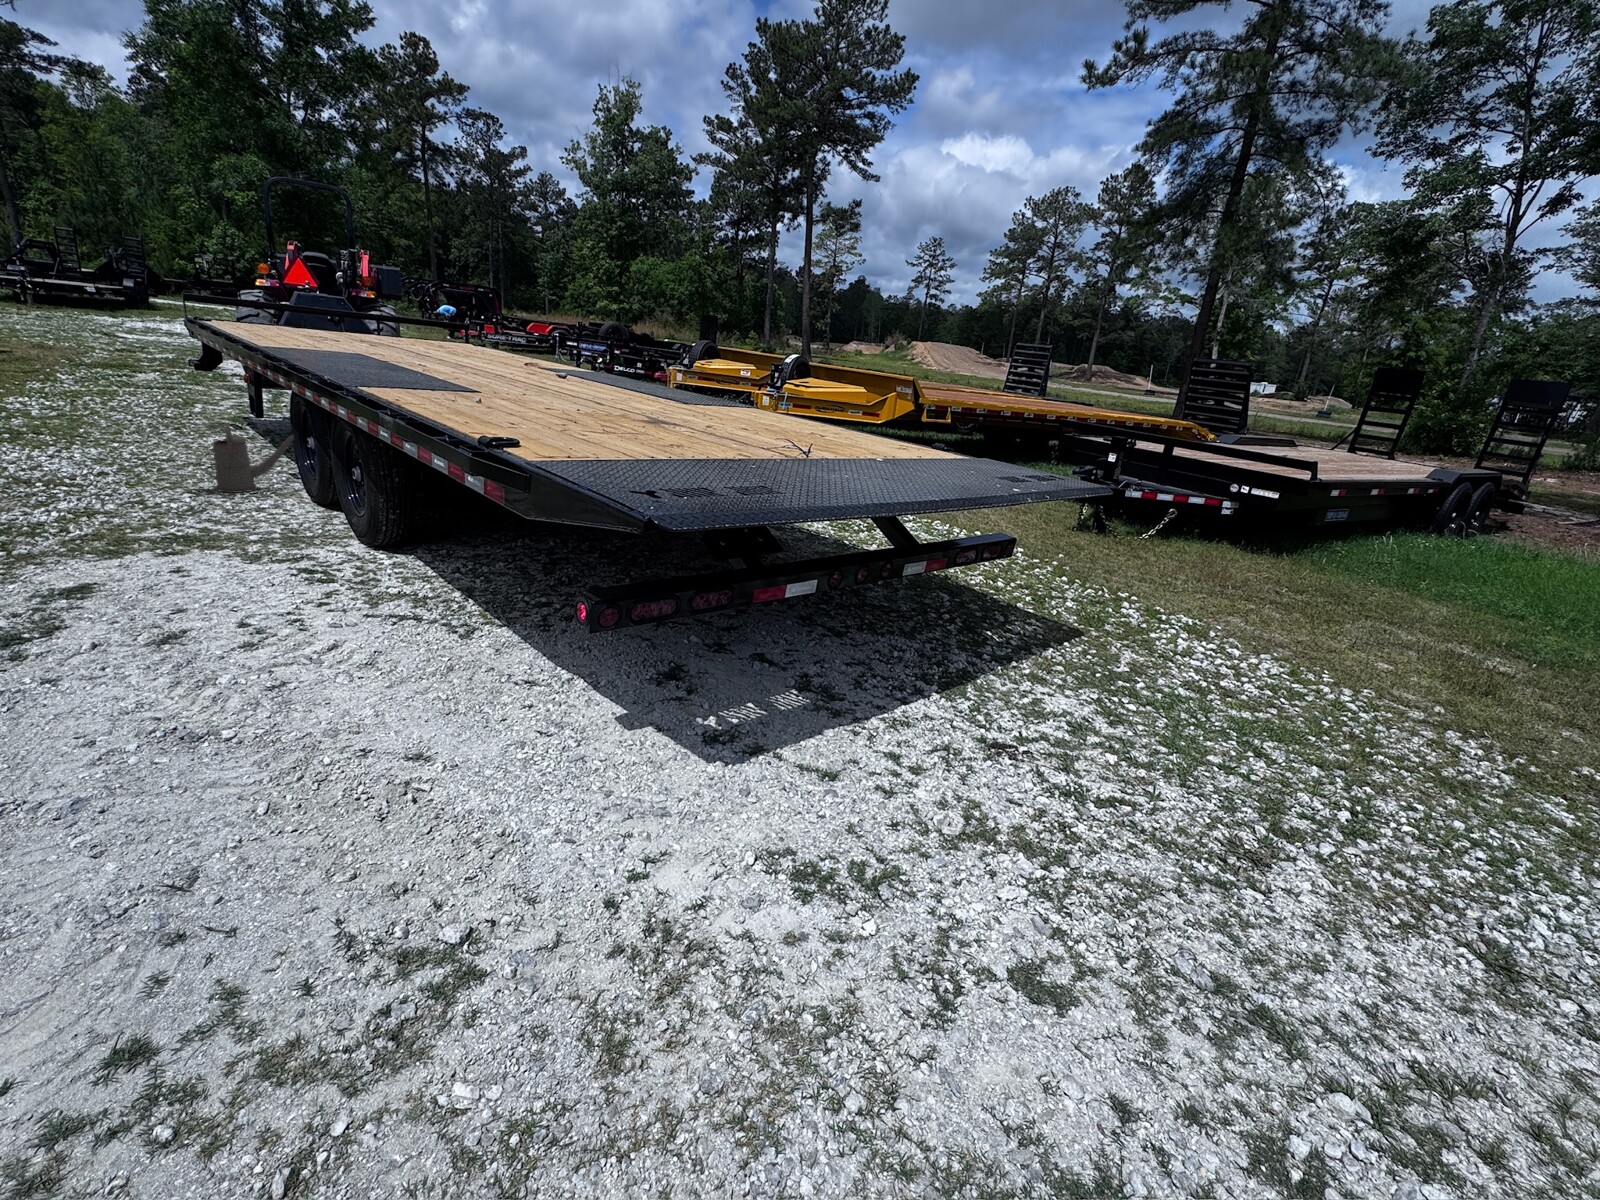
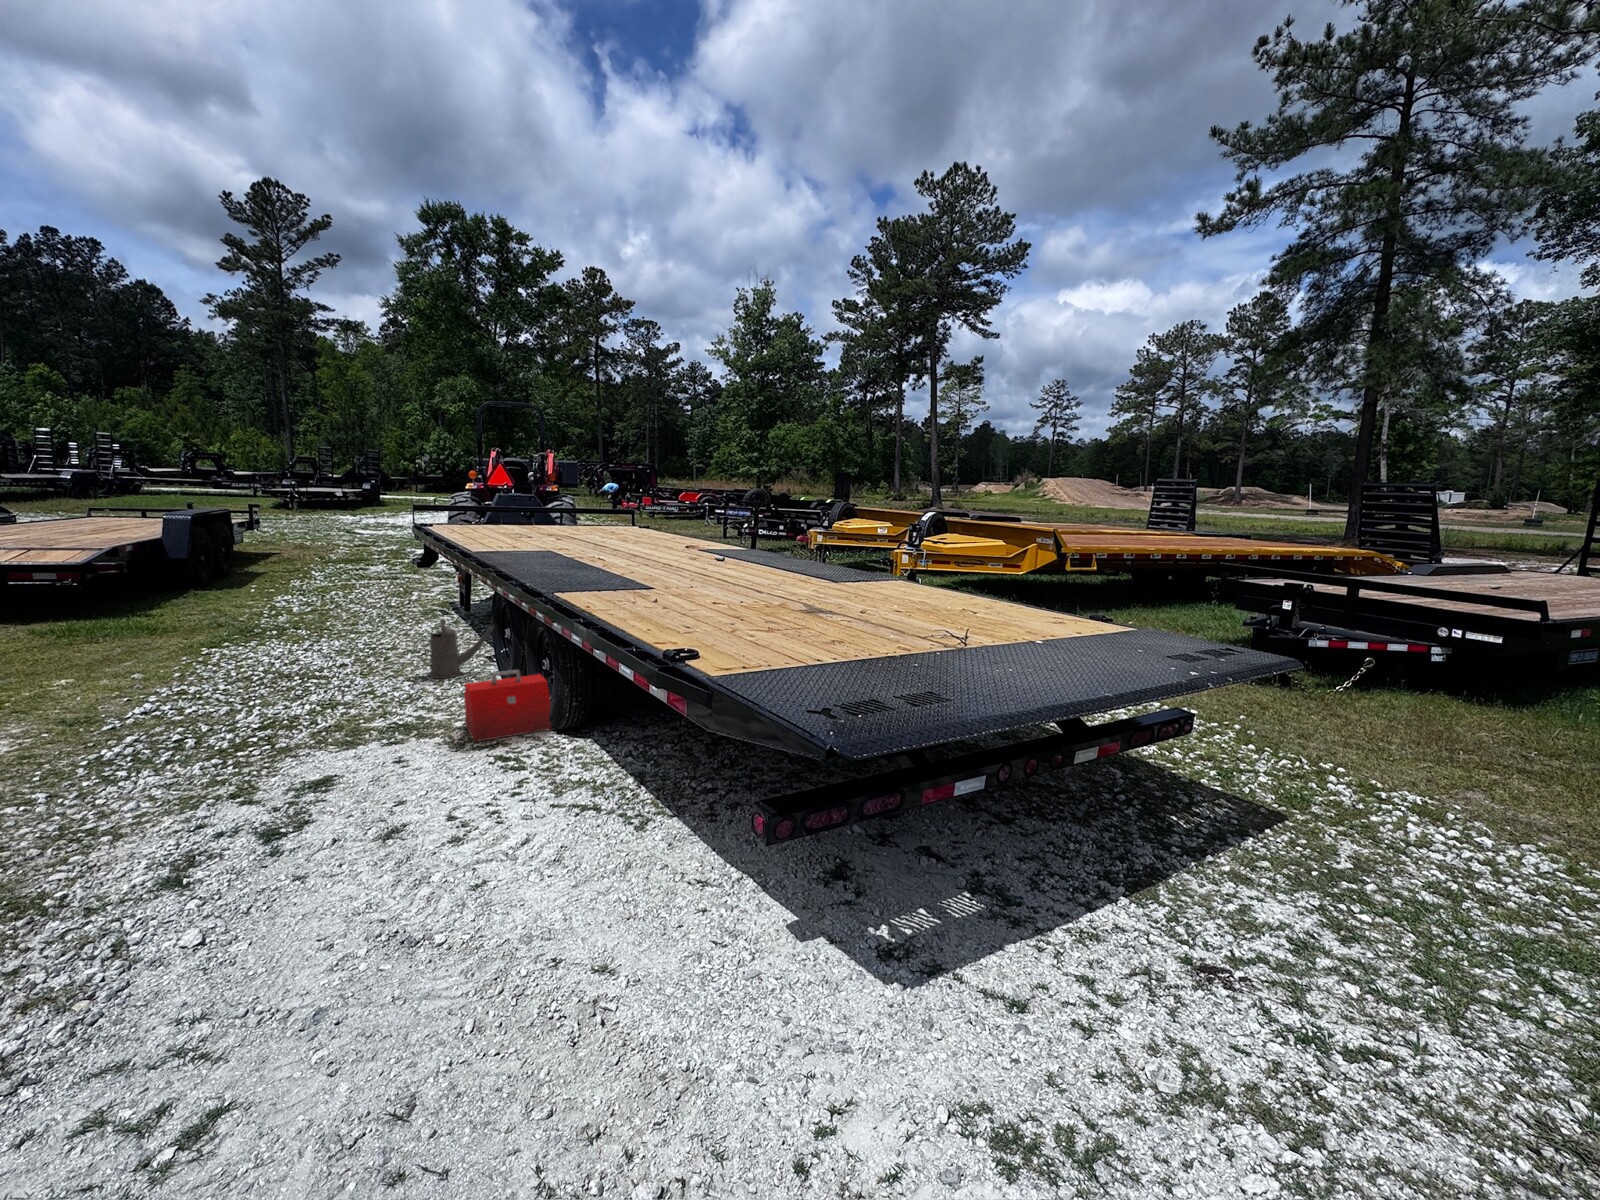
toolbox: none [256,478,366,555] -> present [464,670,551,742]

